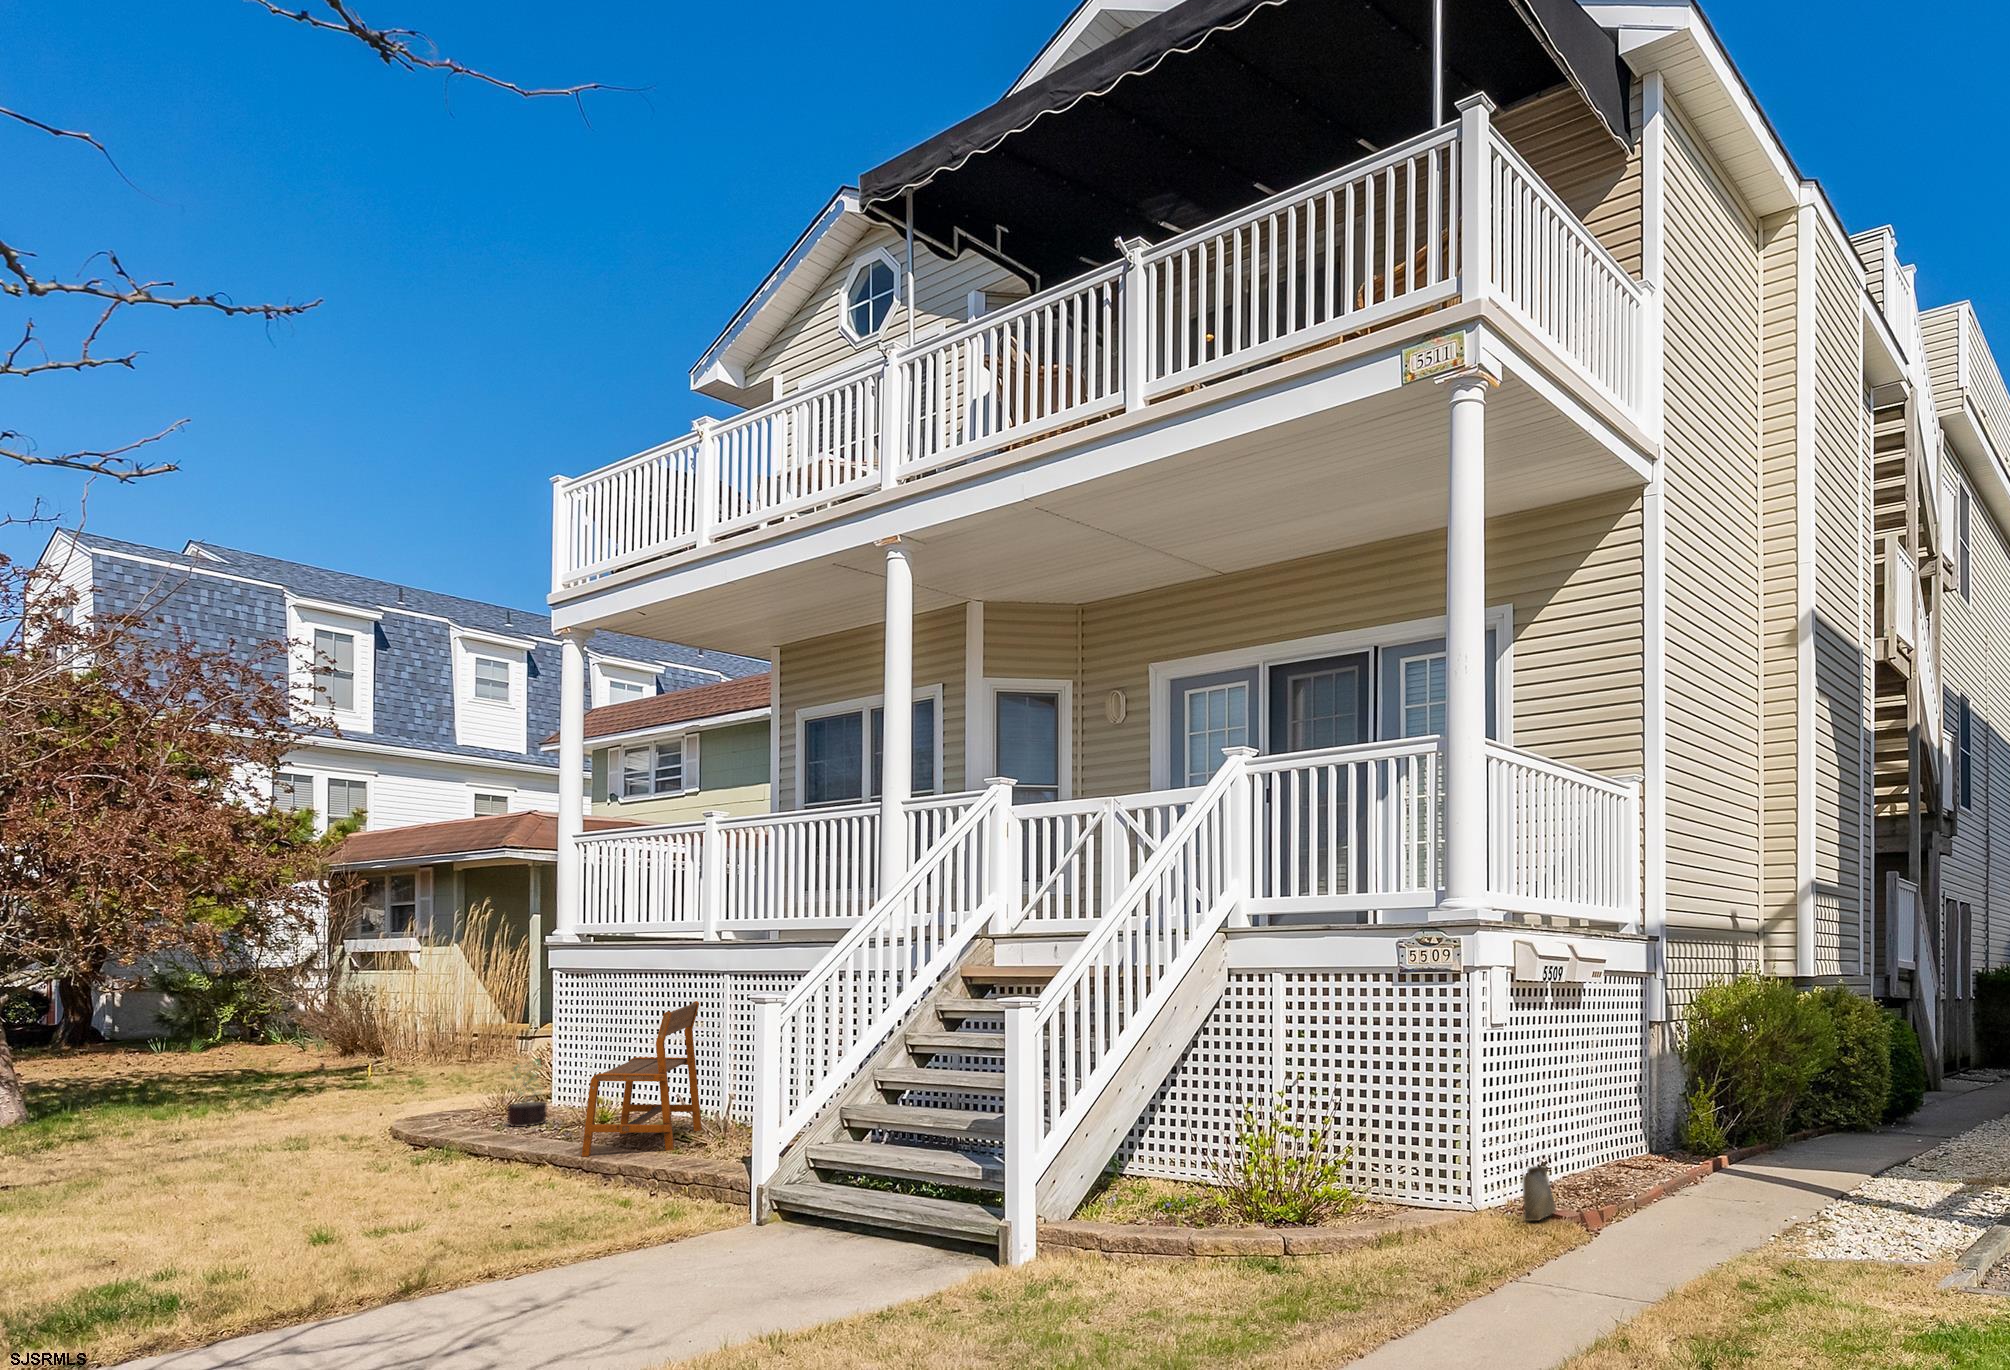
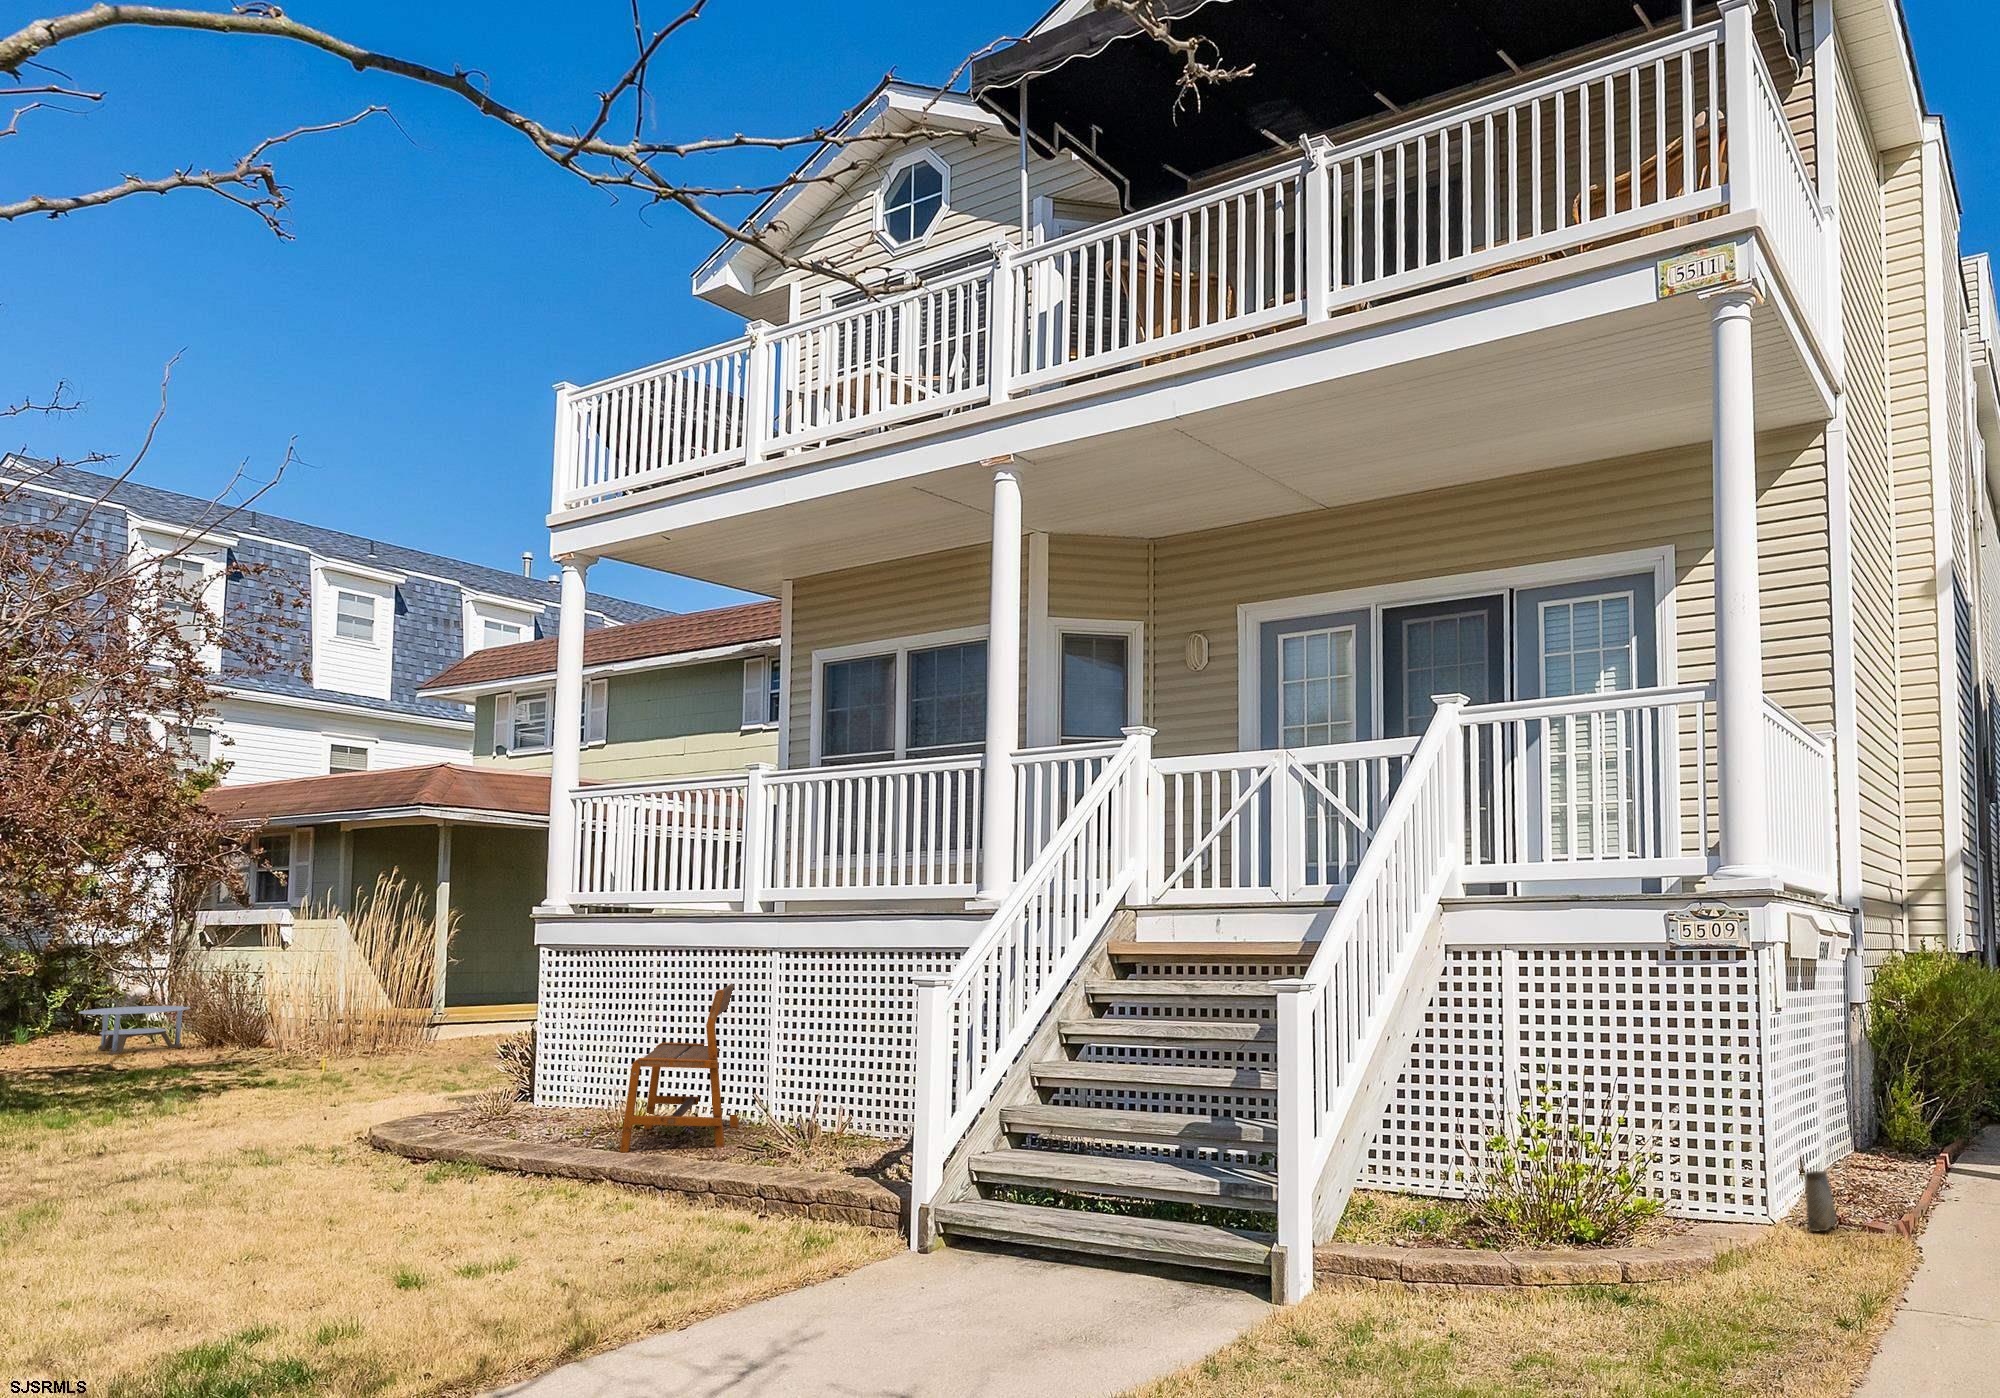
round table: none [216,1024,313,1069] -> present [78,1006,190,1055]
decorative plant: present [508,1058,547,1127] -> none [497,1042,543,1120]

